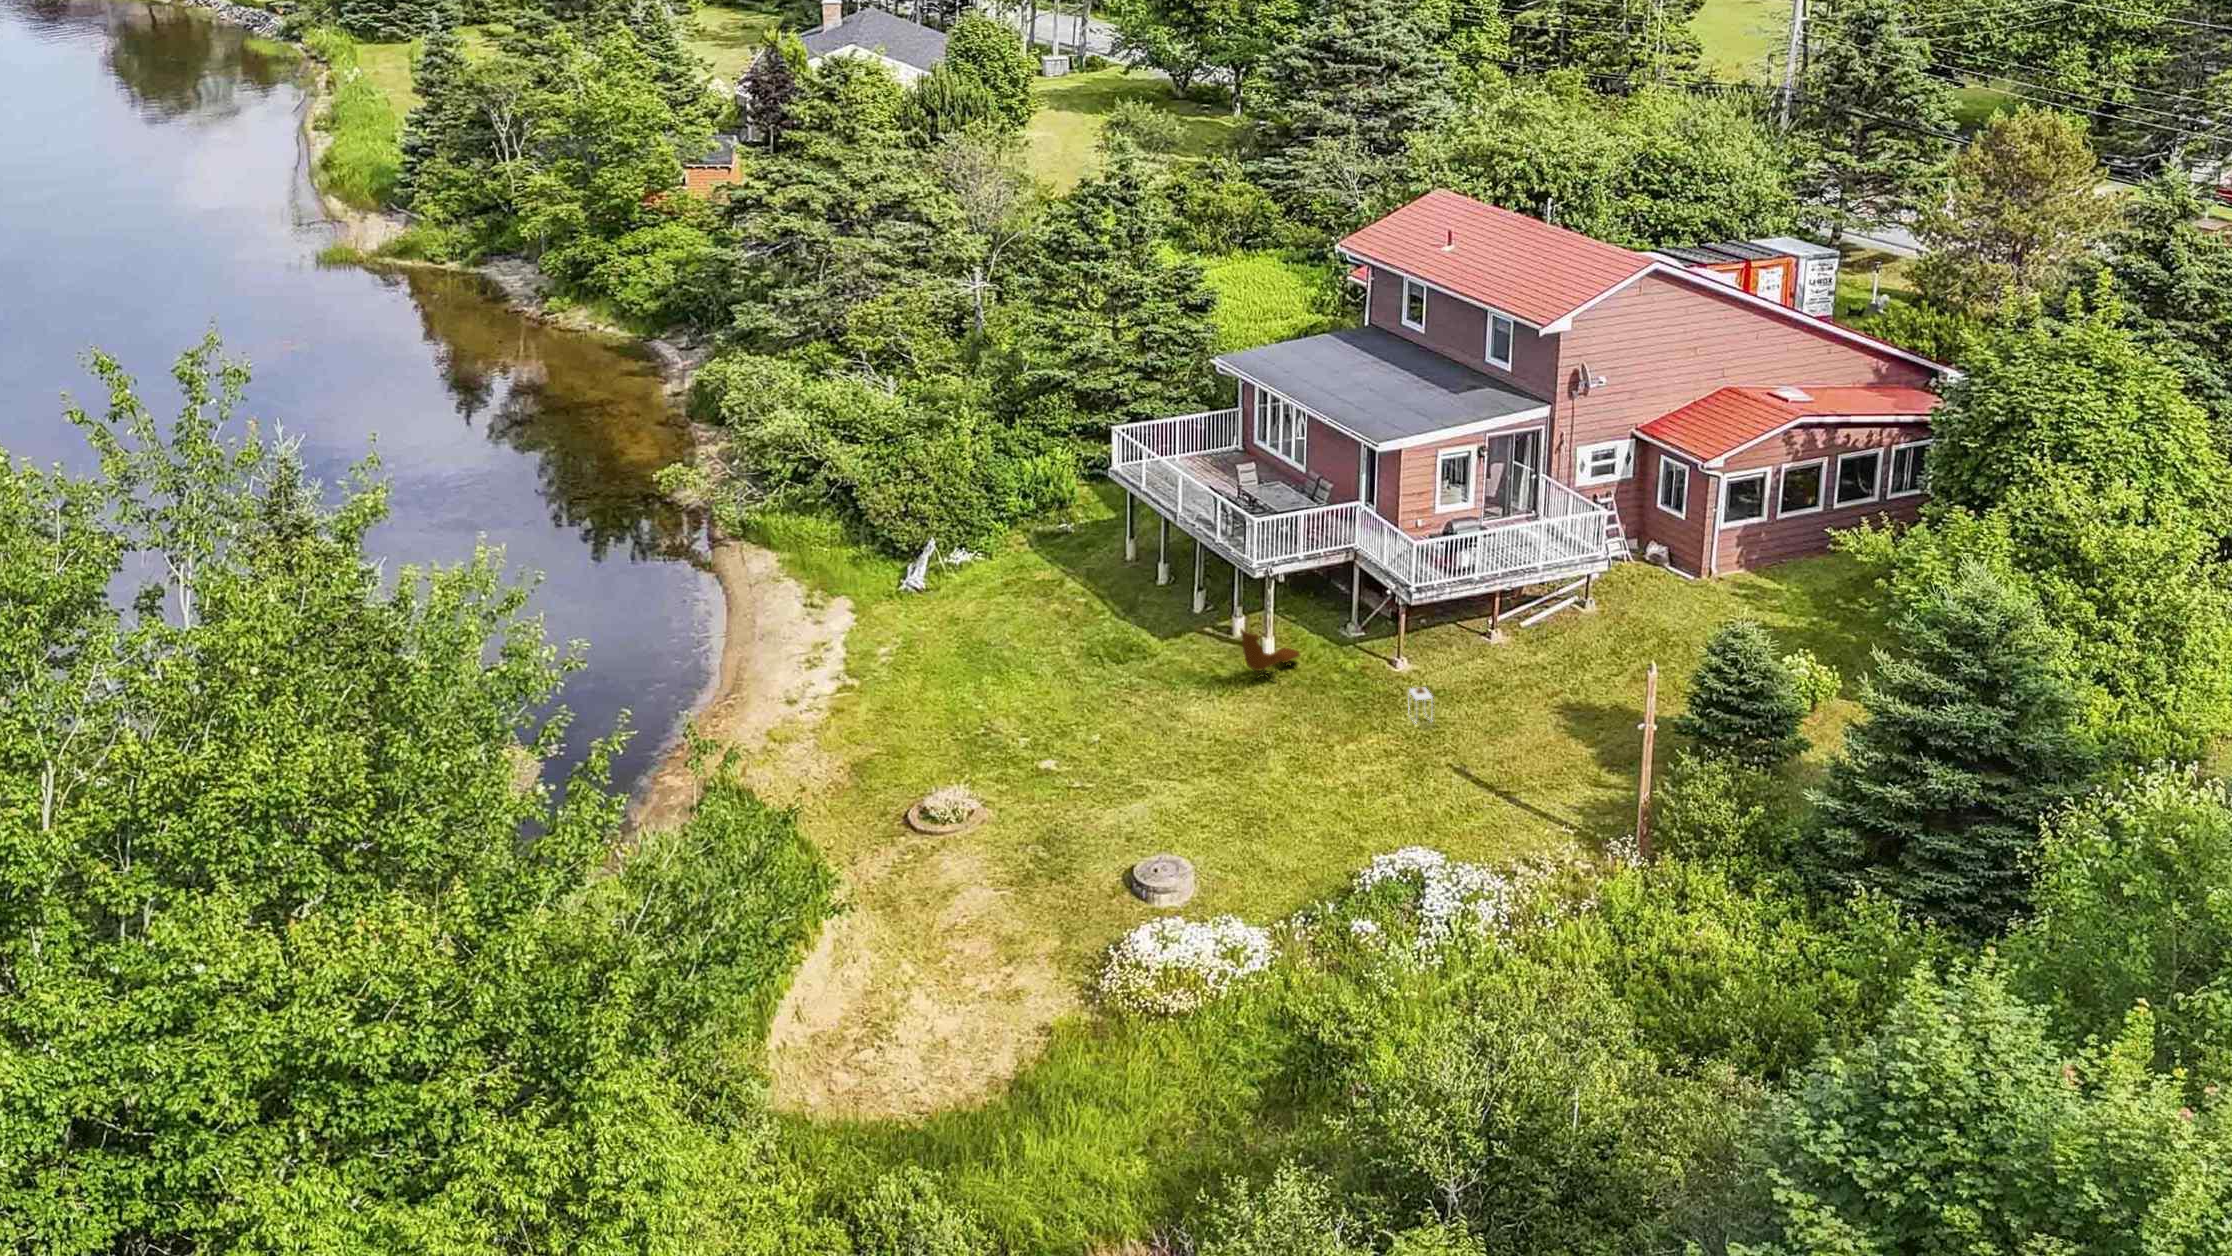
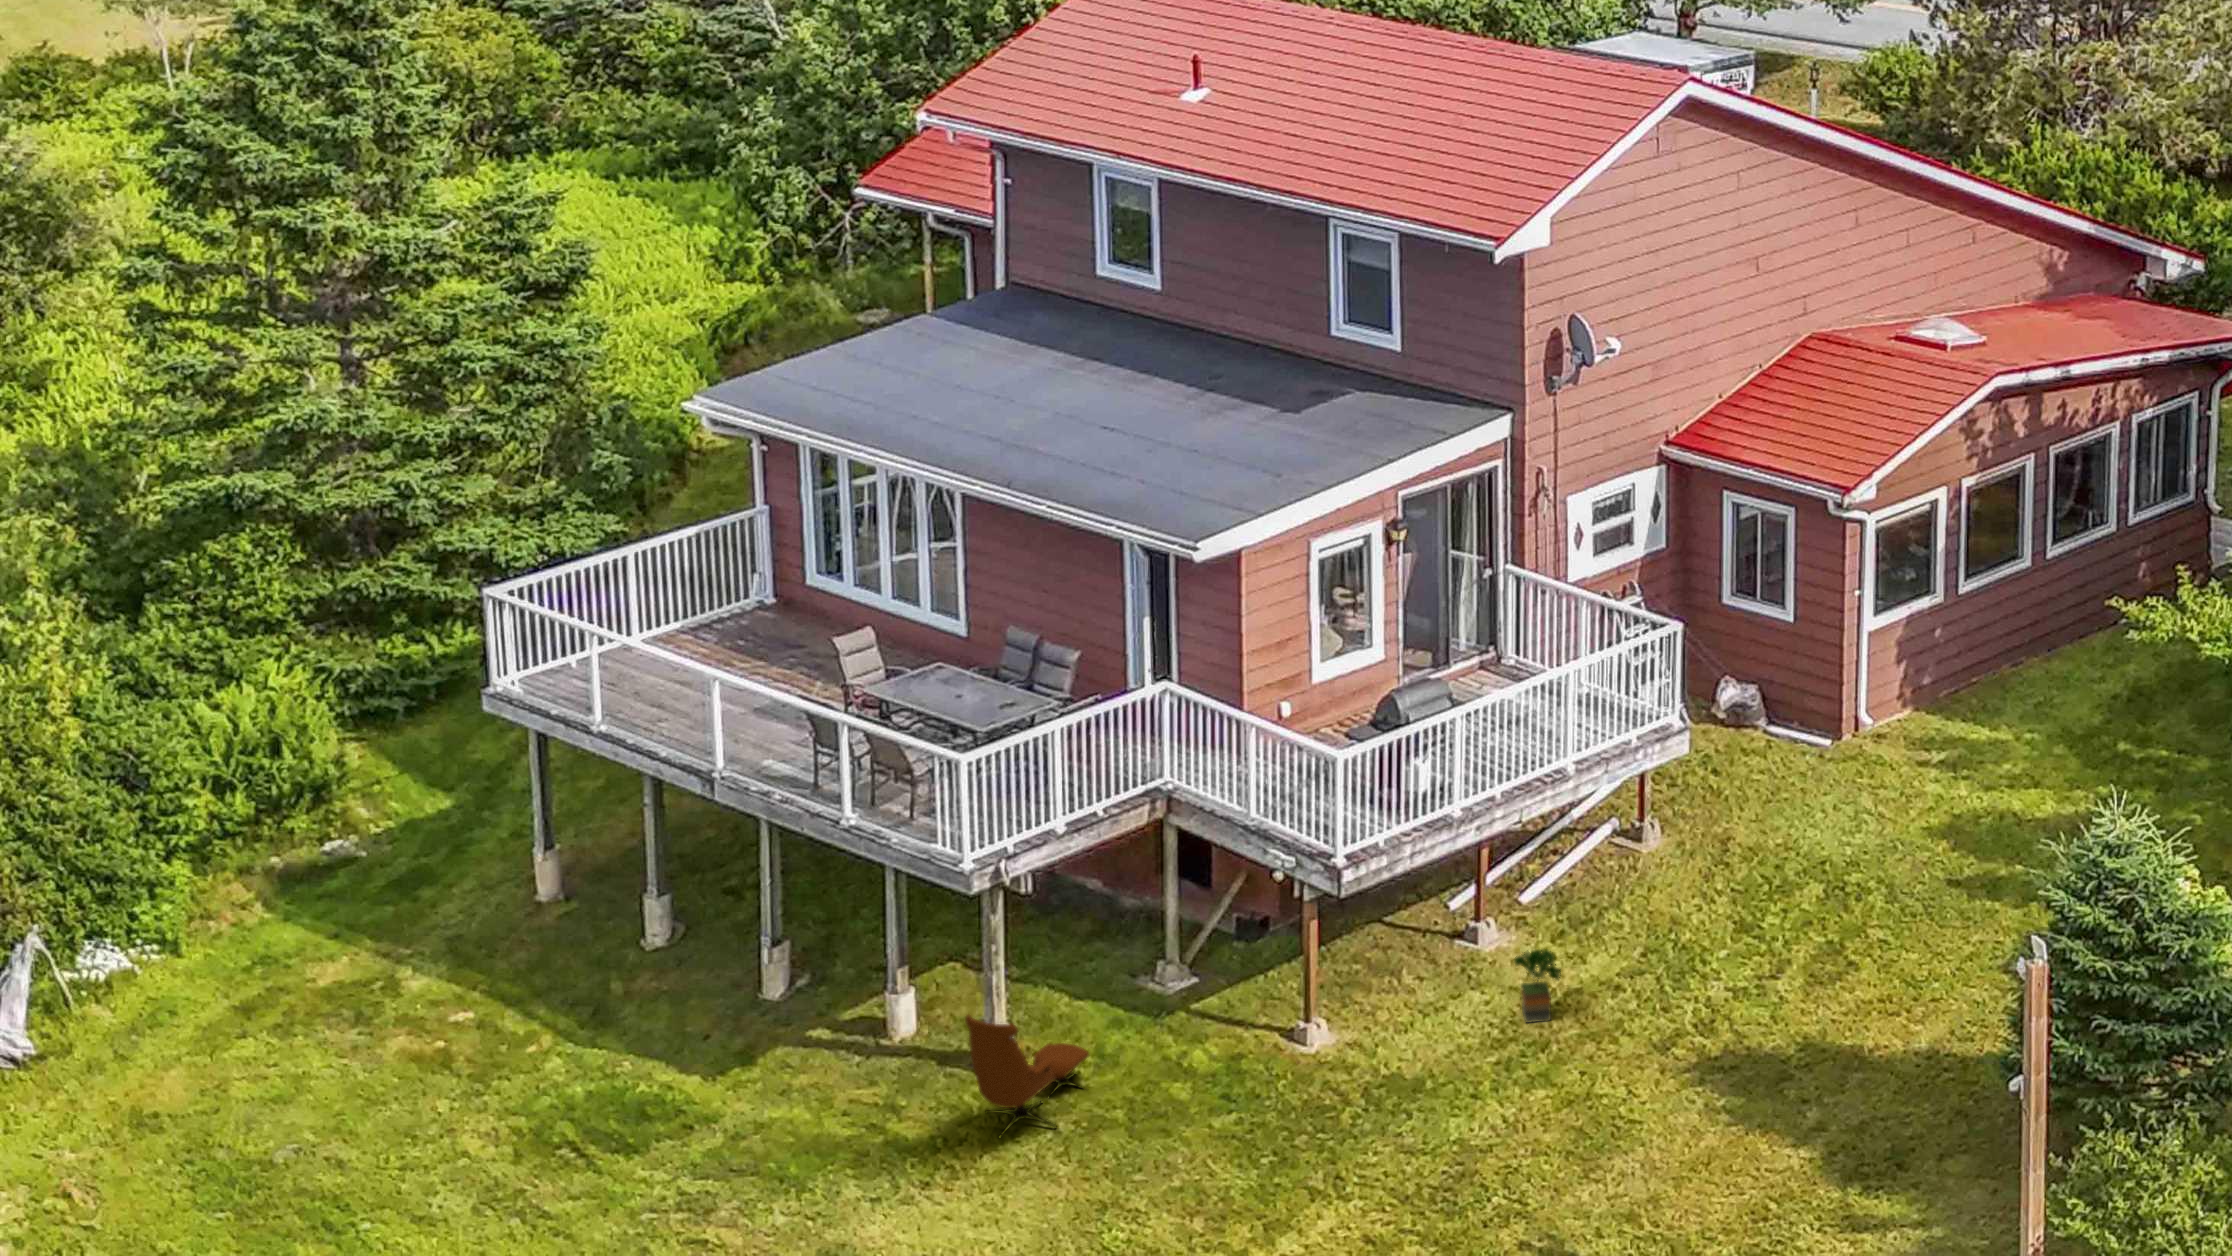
potted tree: none [1491,643,1513,677] -> present [1514,949,1561,1023]
side table: present [1409,687,1432,723] -> none [1389,1073,1451,1160]

